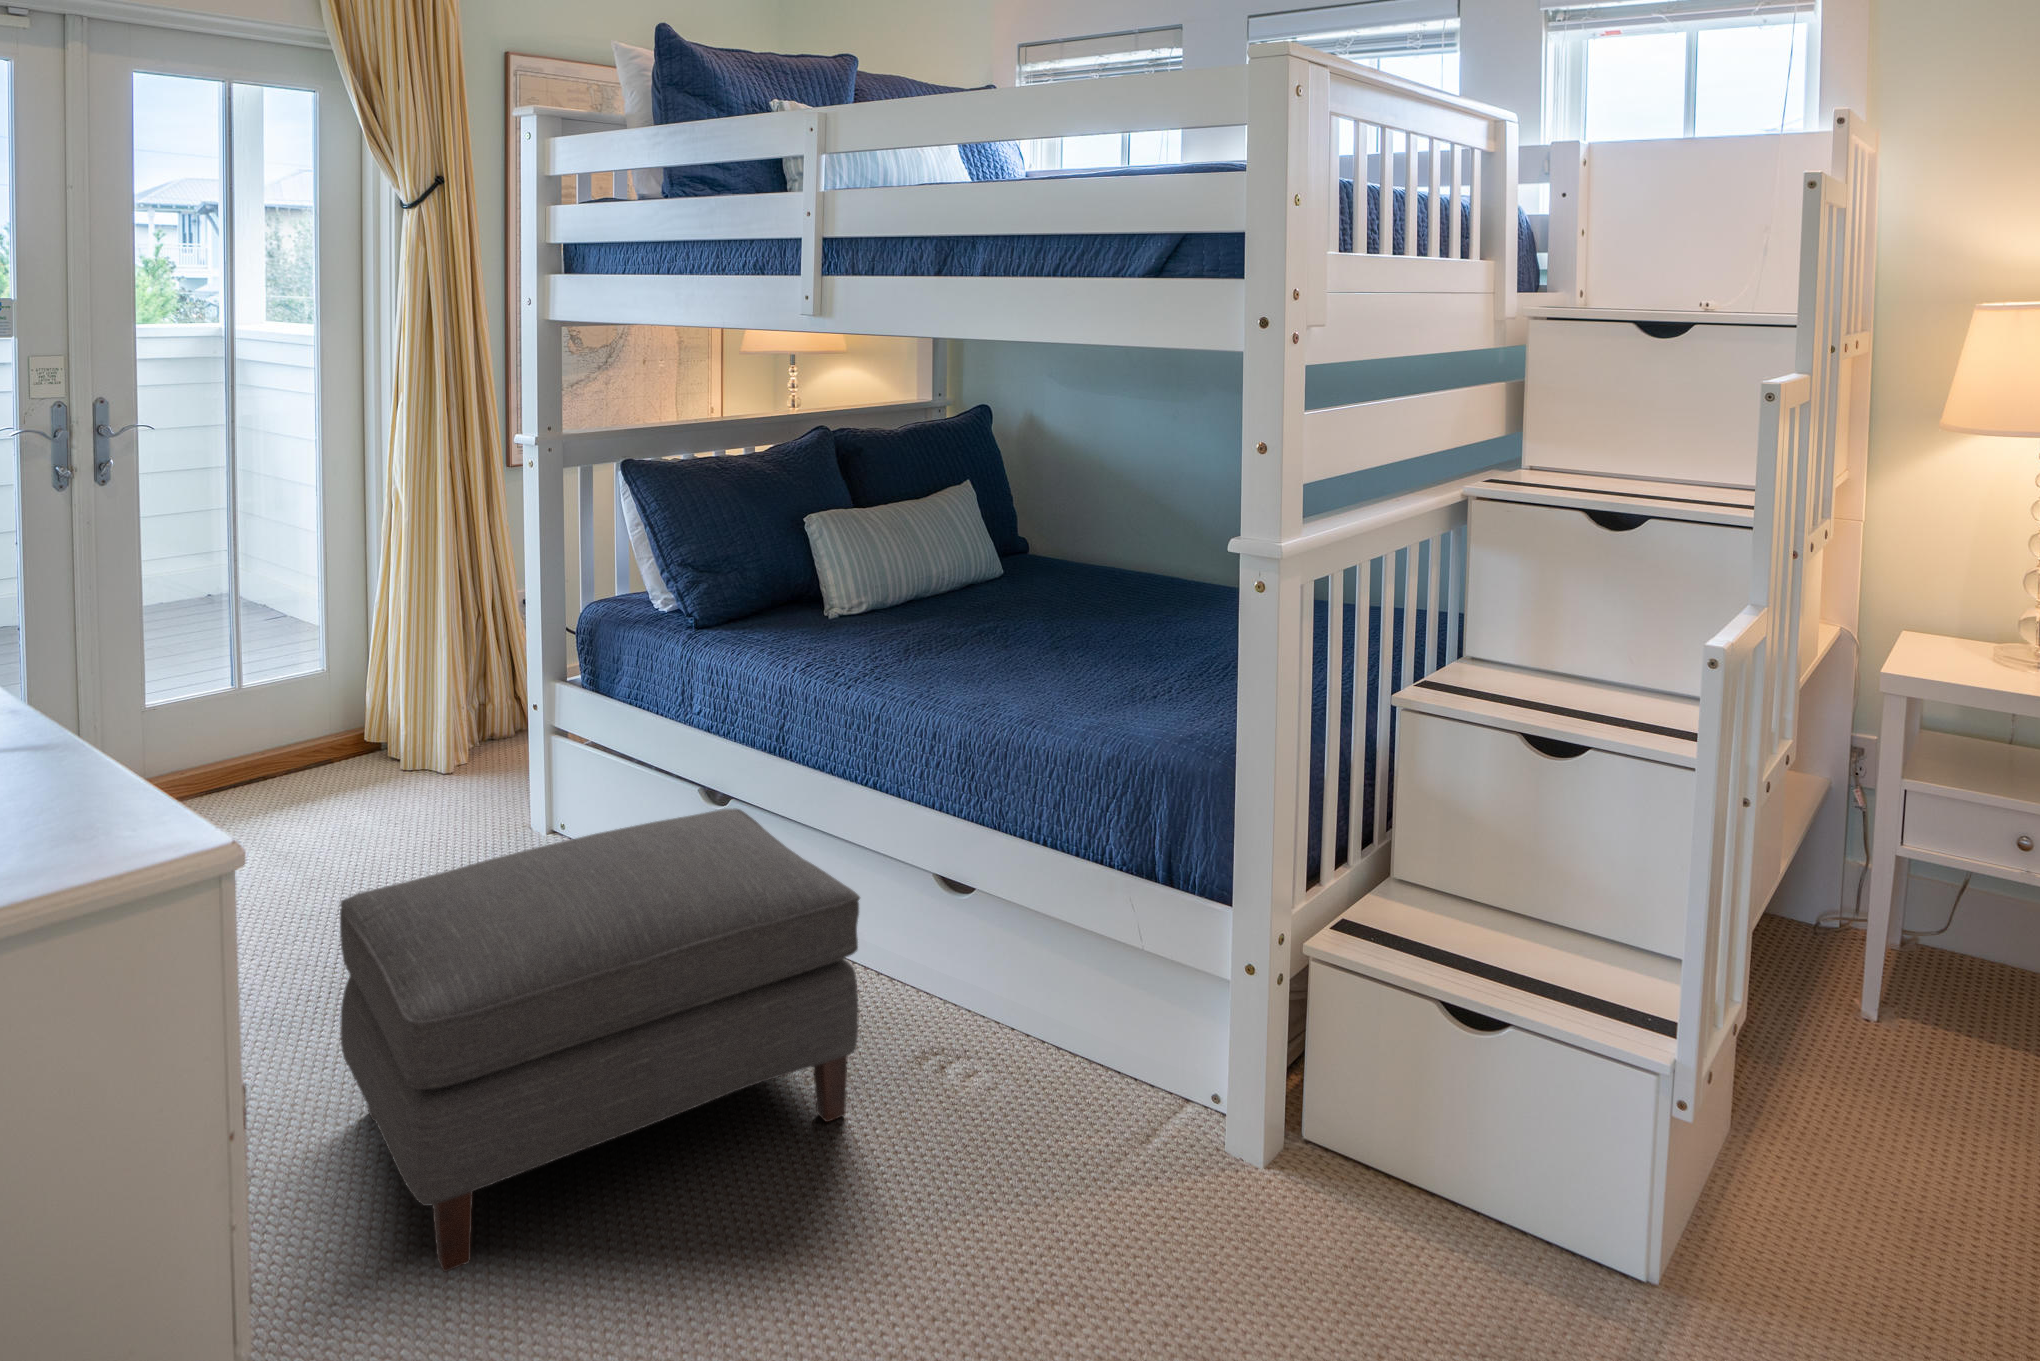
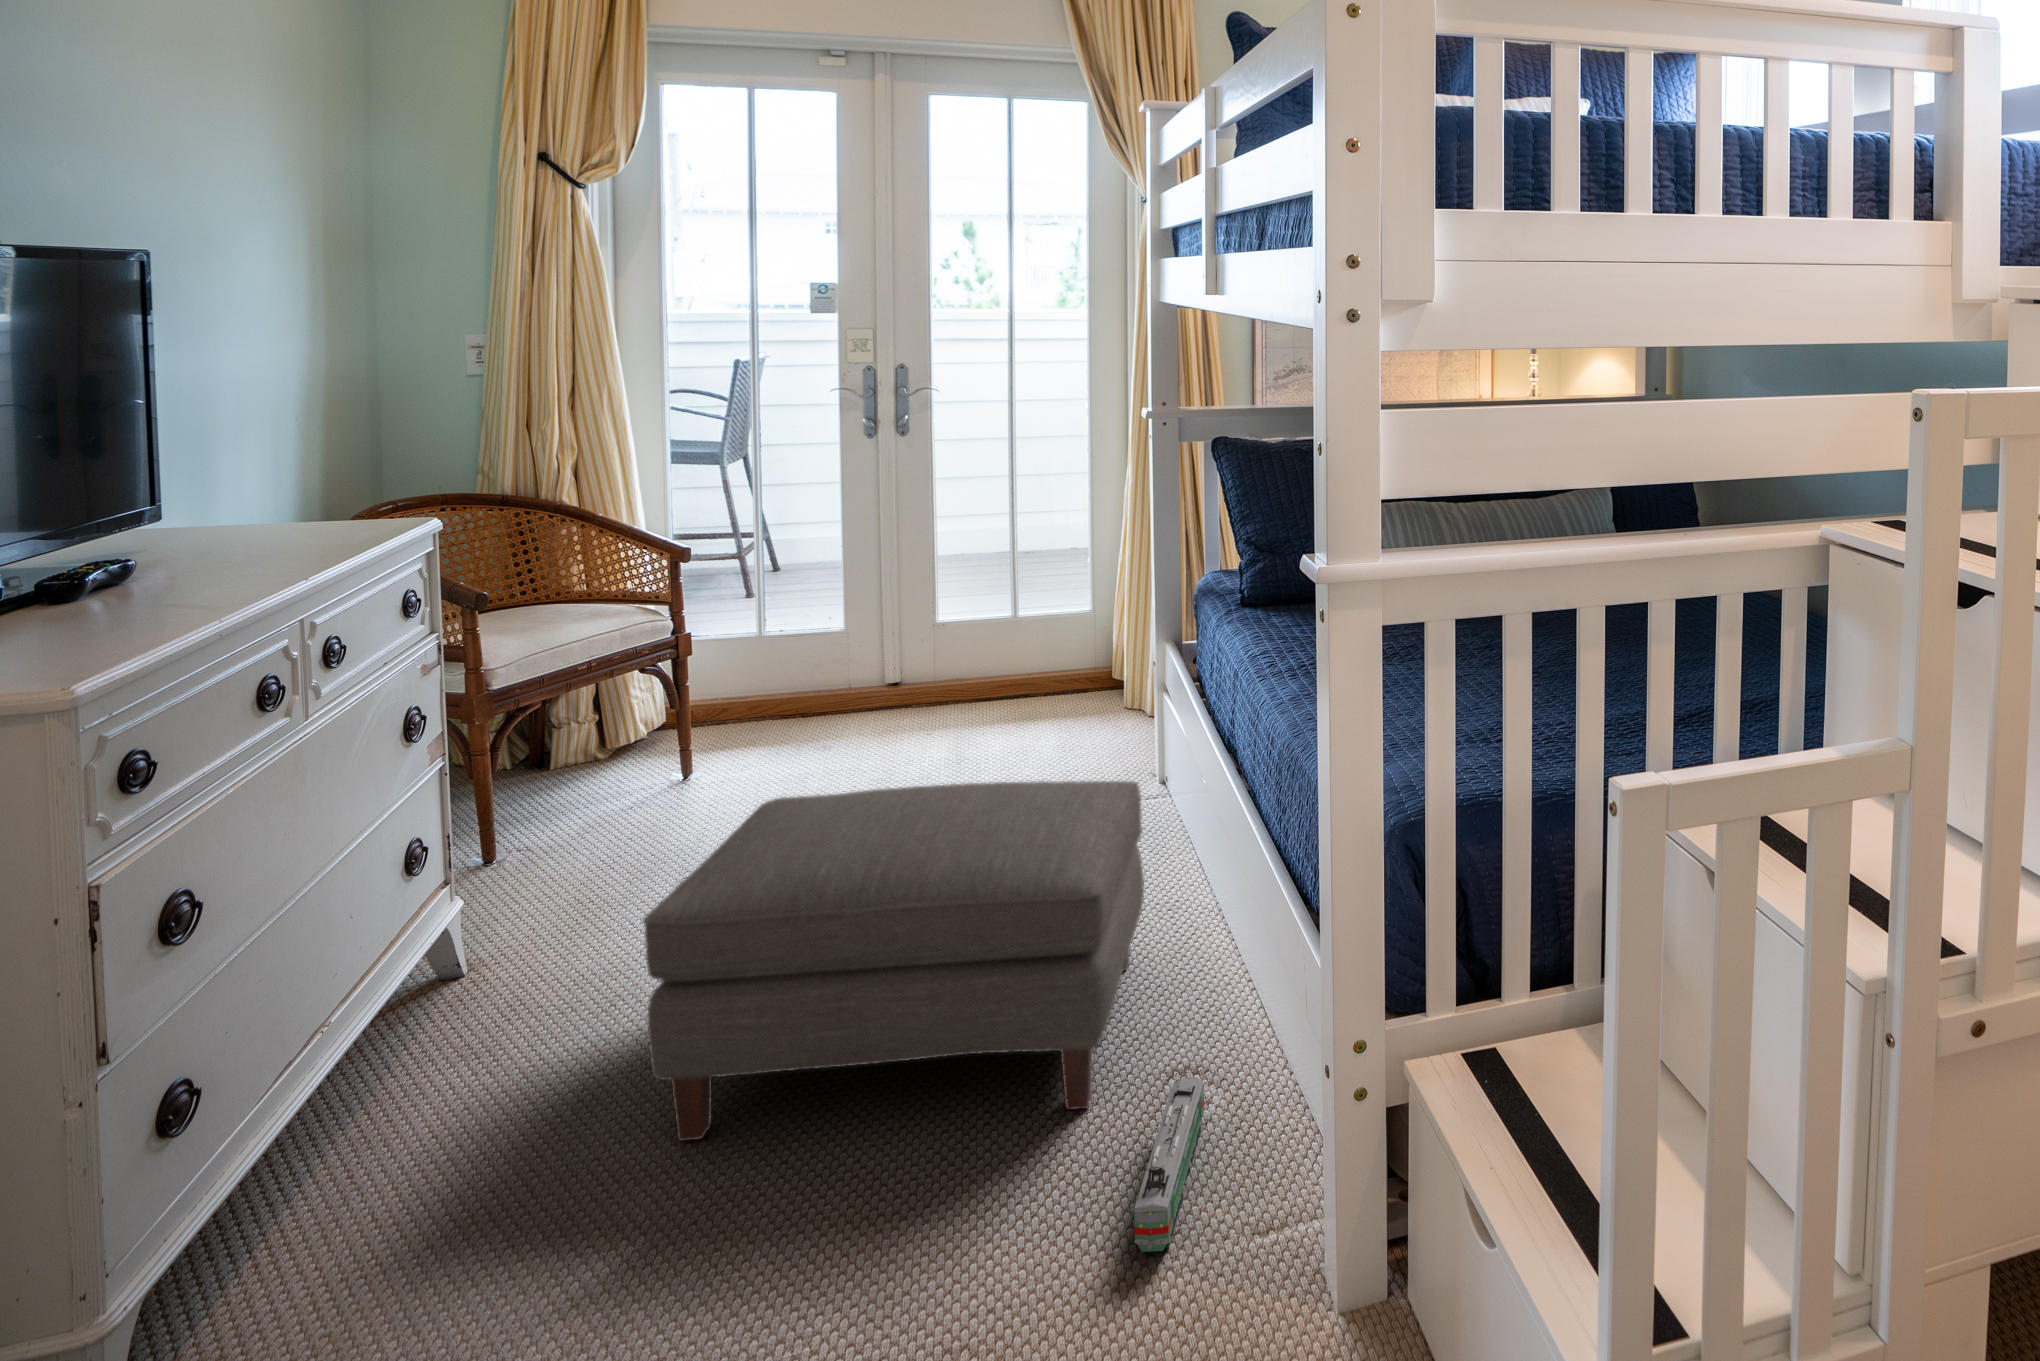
toy train: none [938,1052,1061,1193] -> present [1133,1077,1205,1252]

